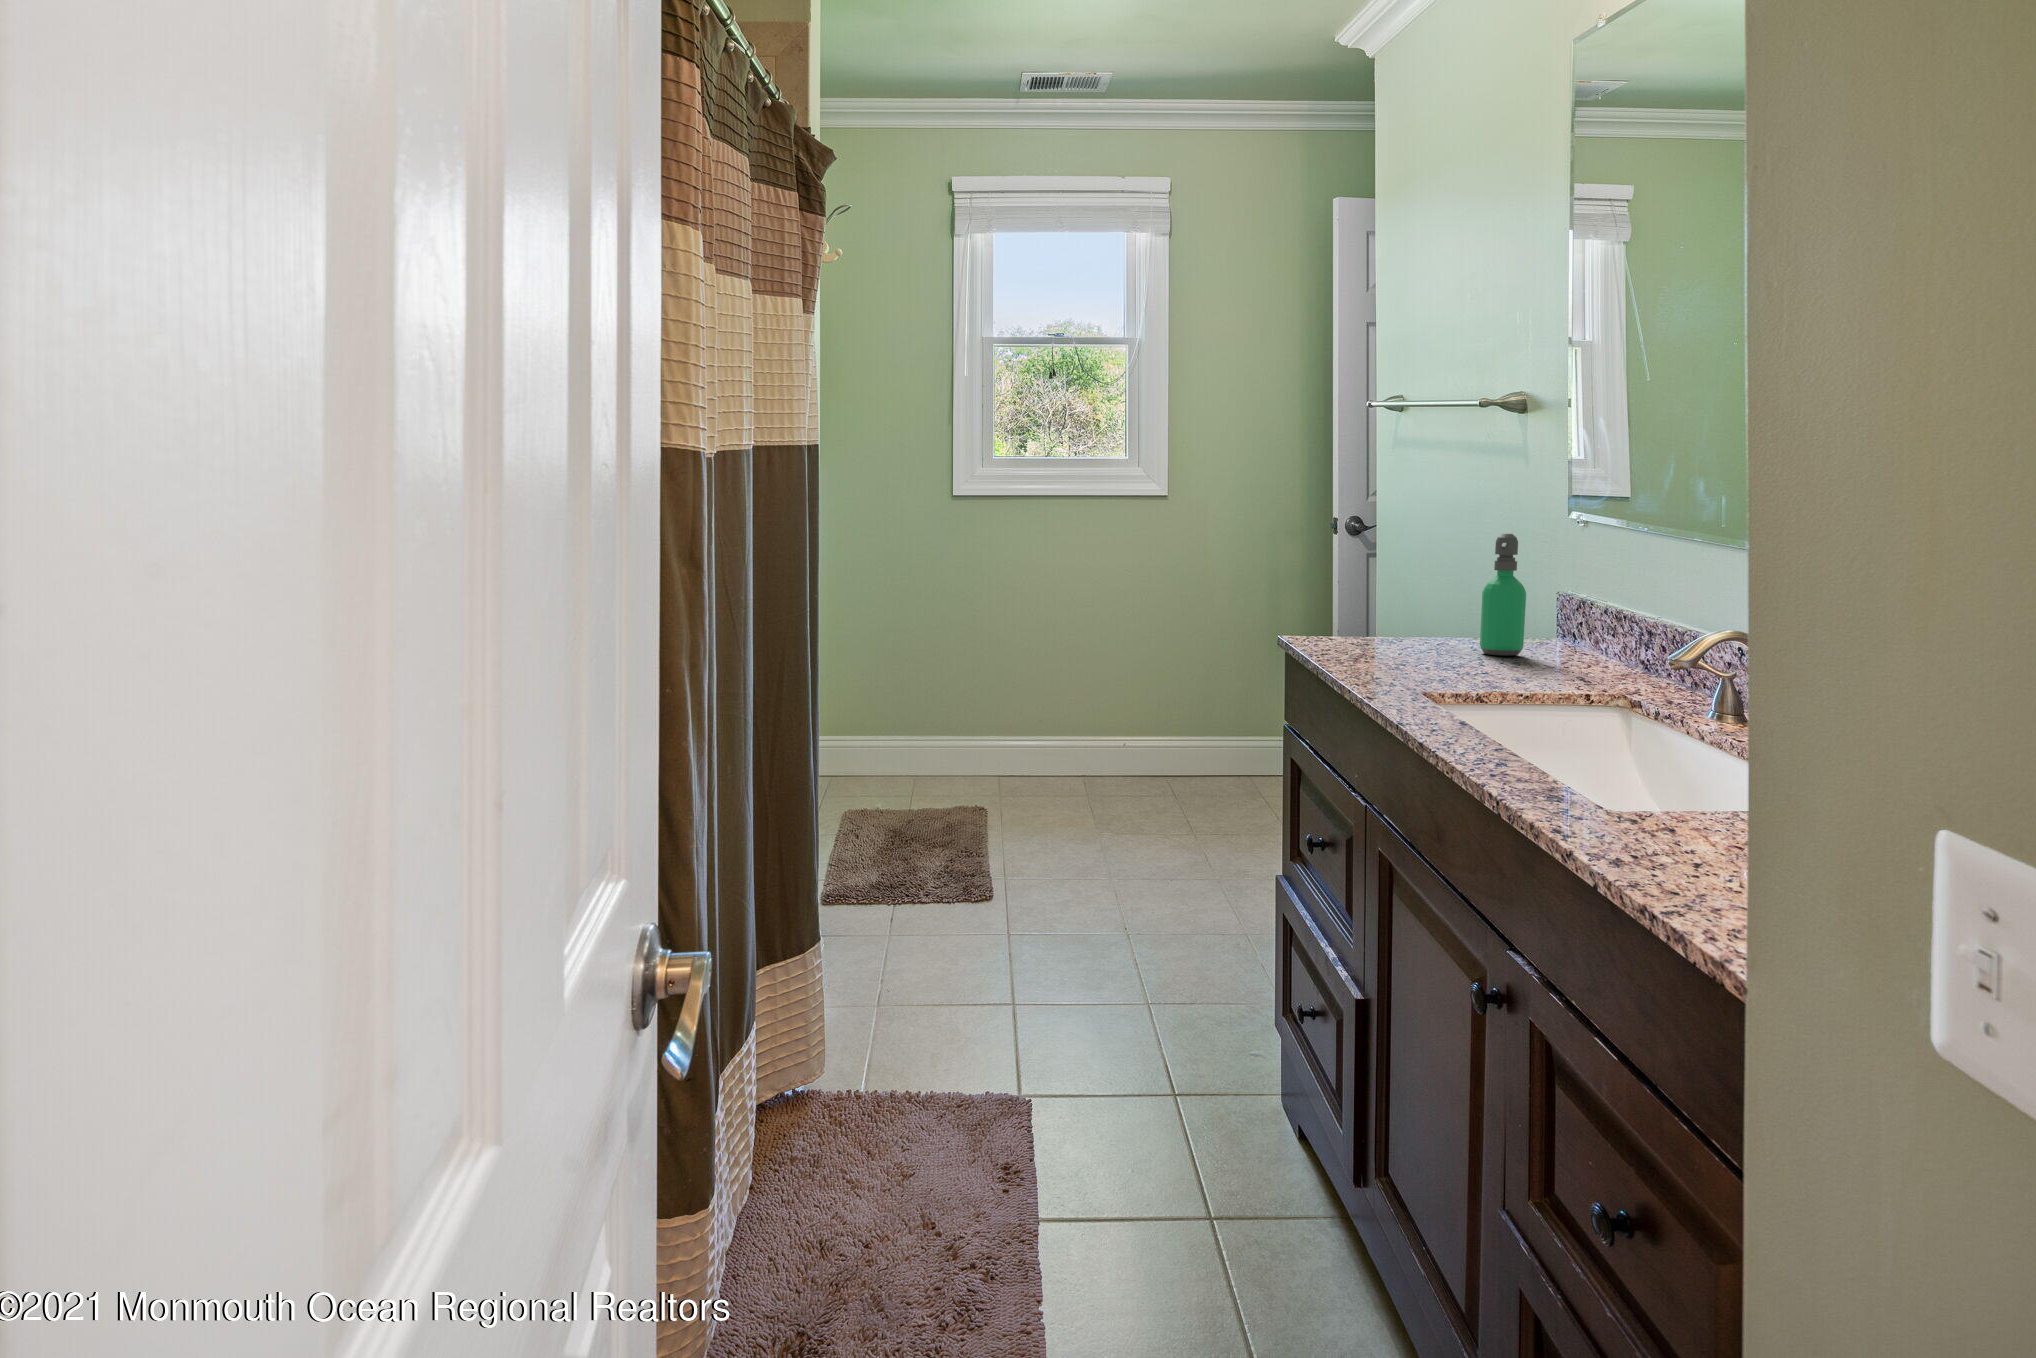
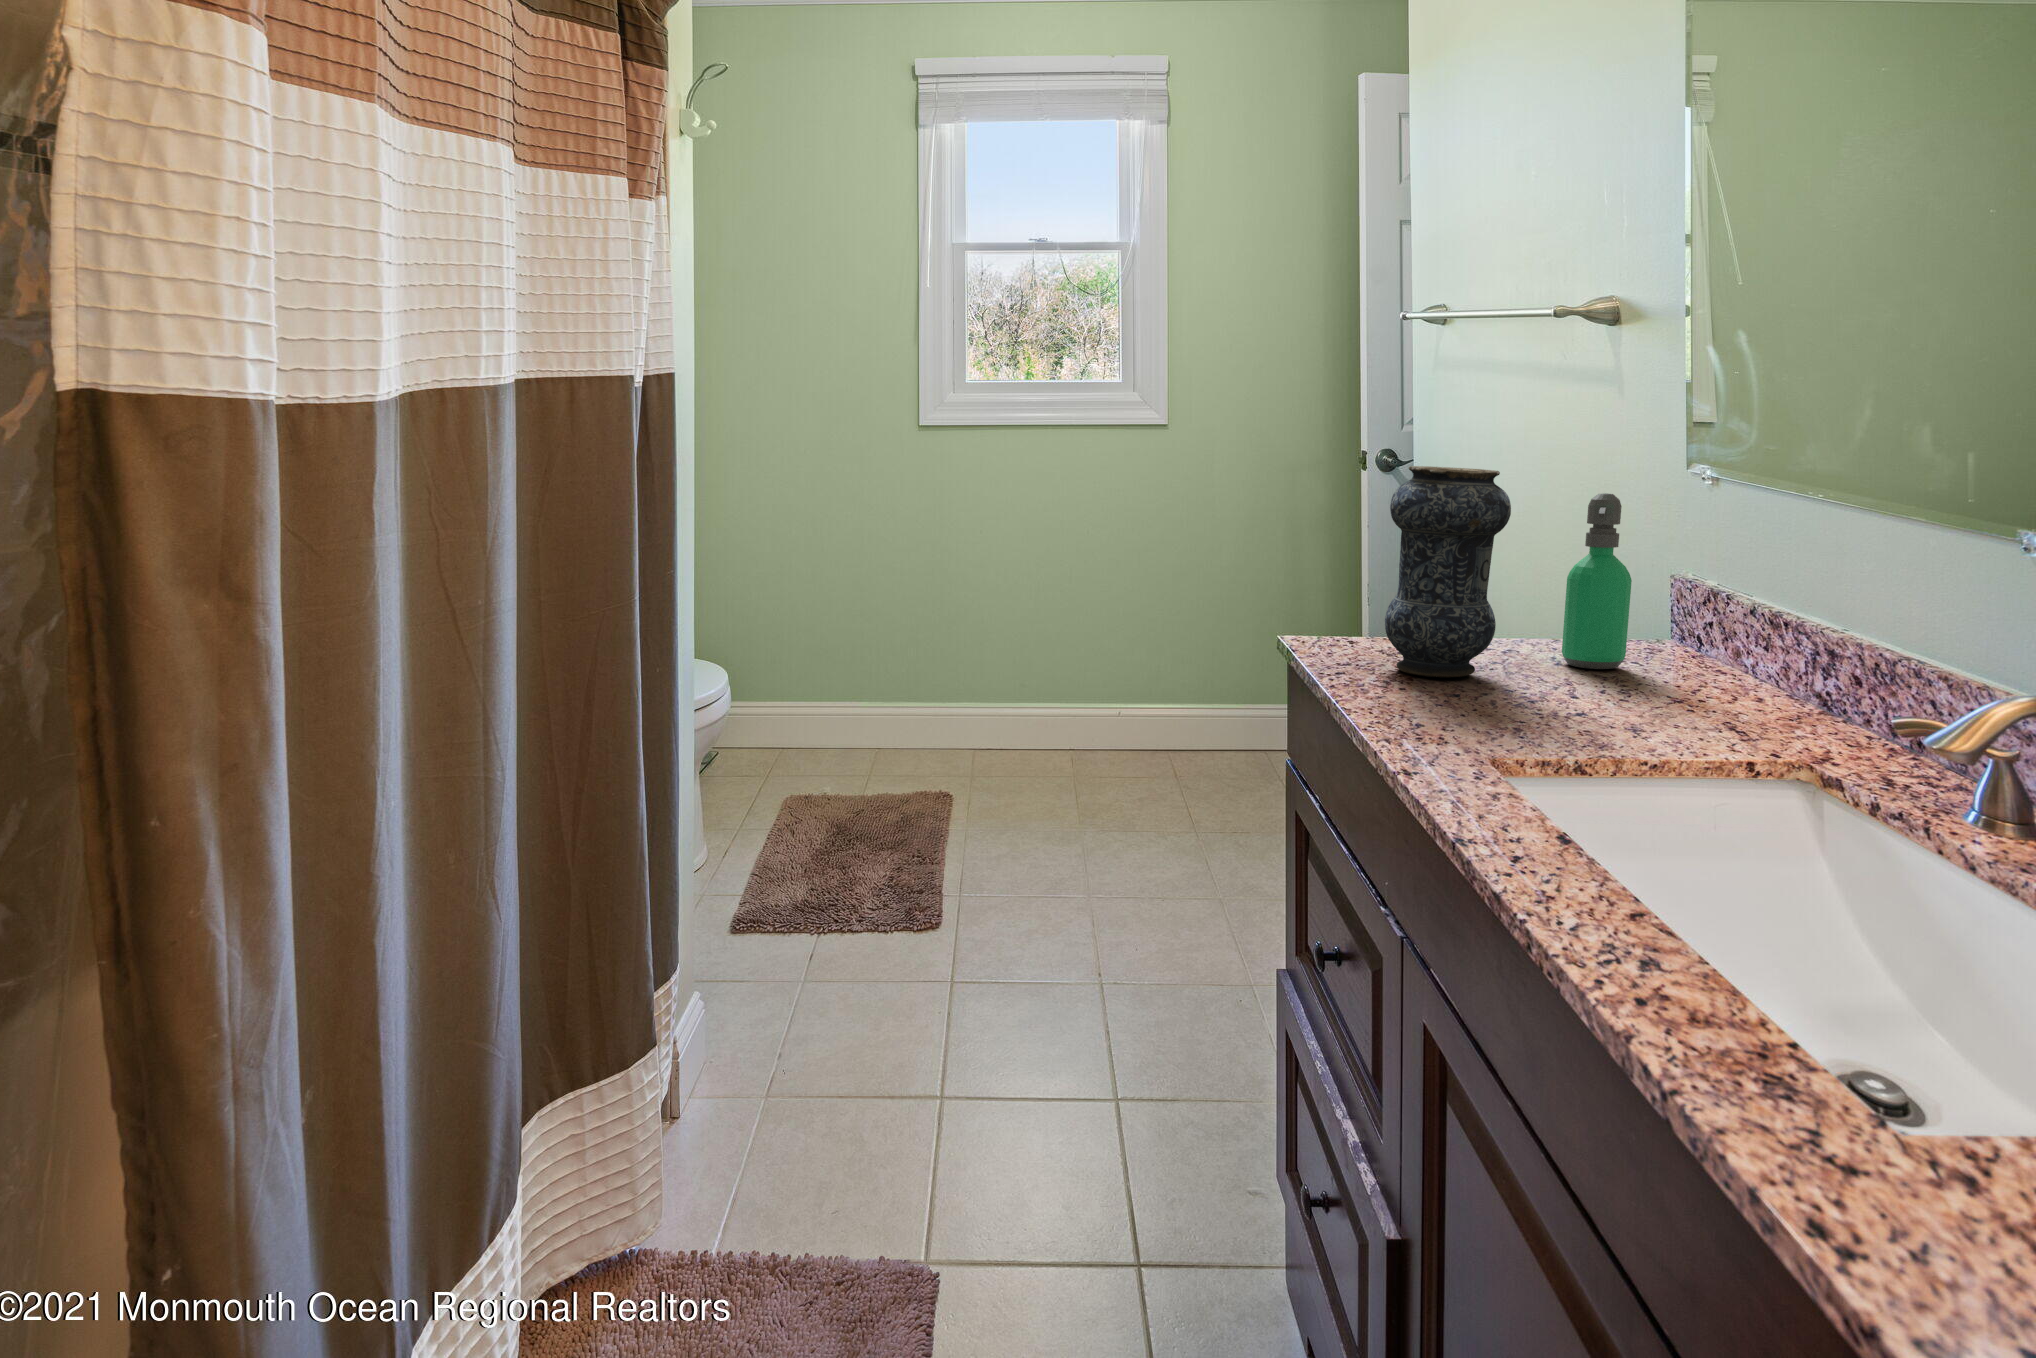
vase: none [1356,513,1441,657] -> present [1385,466,1511,678]

